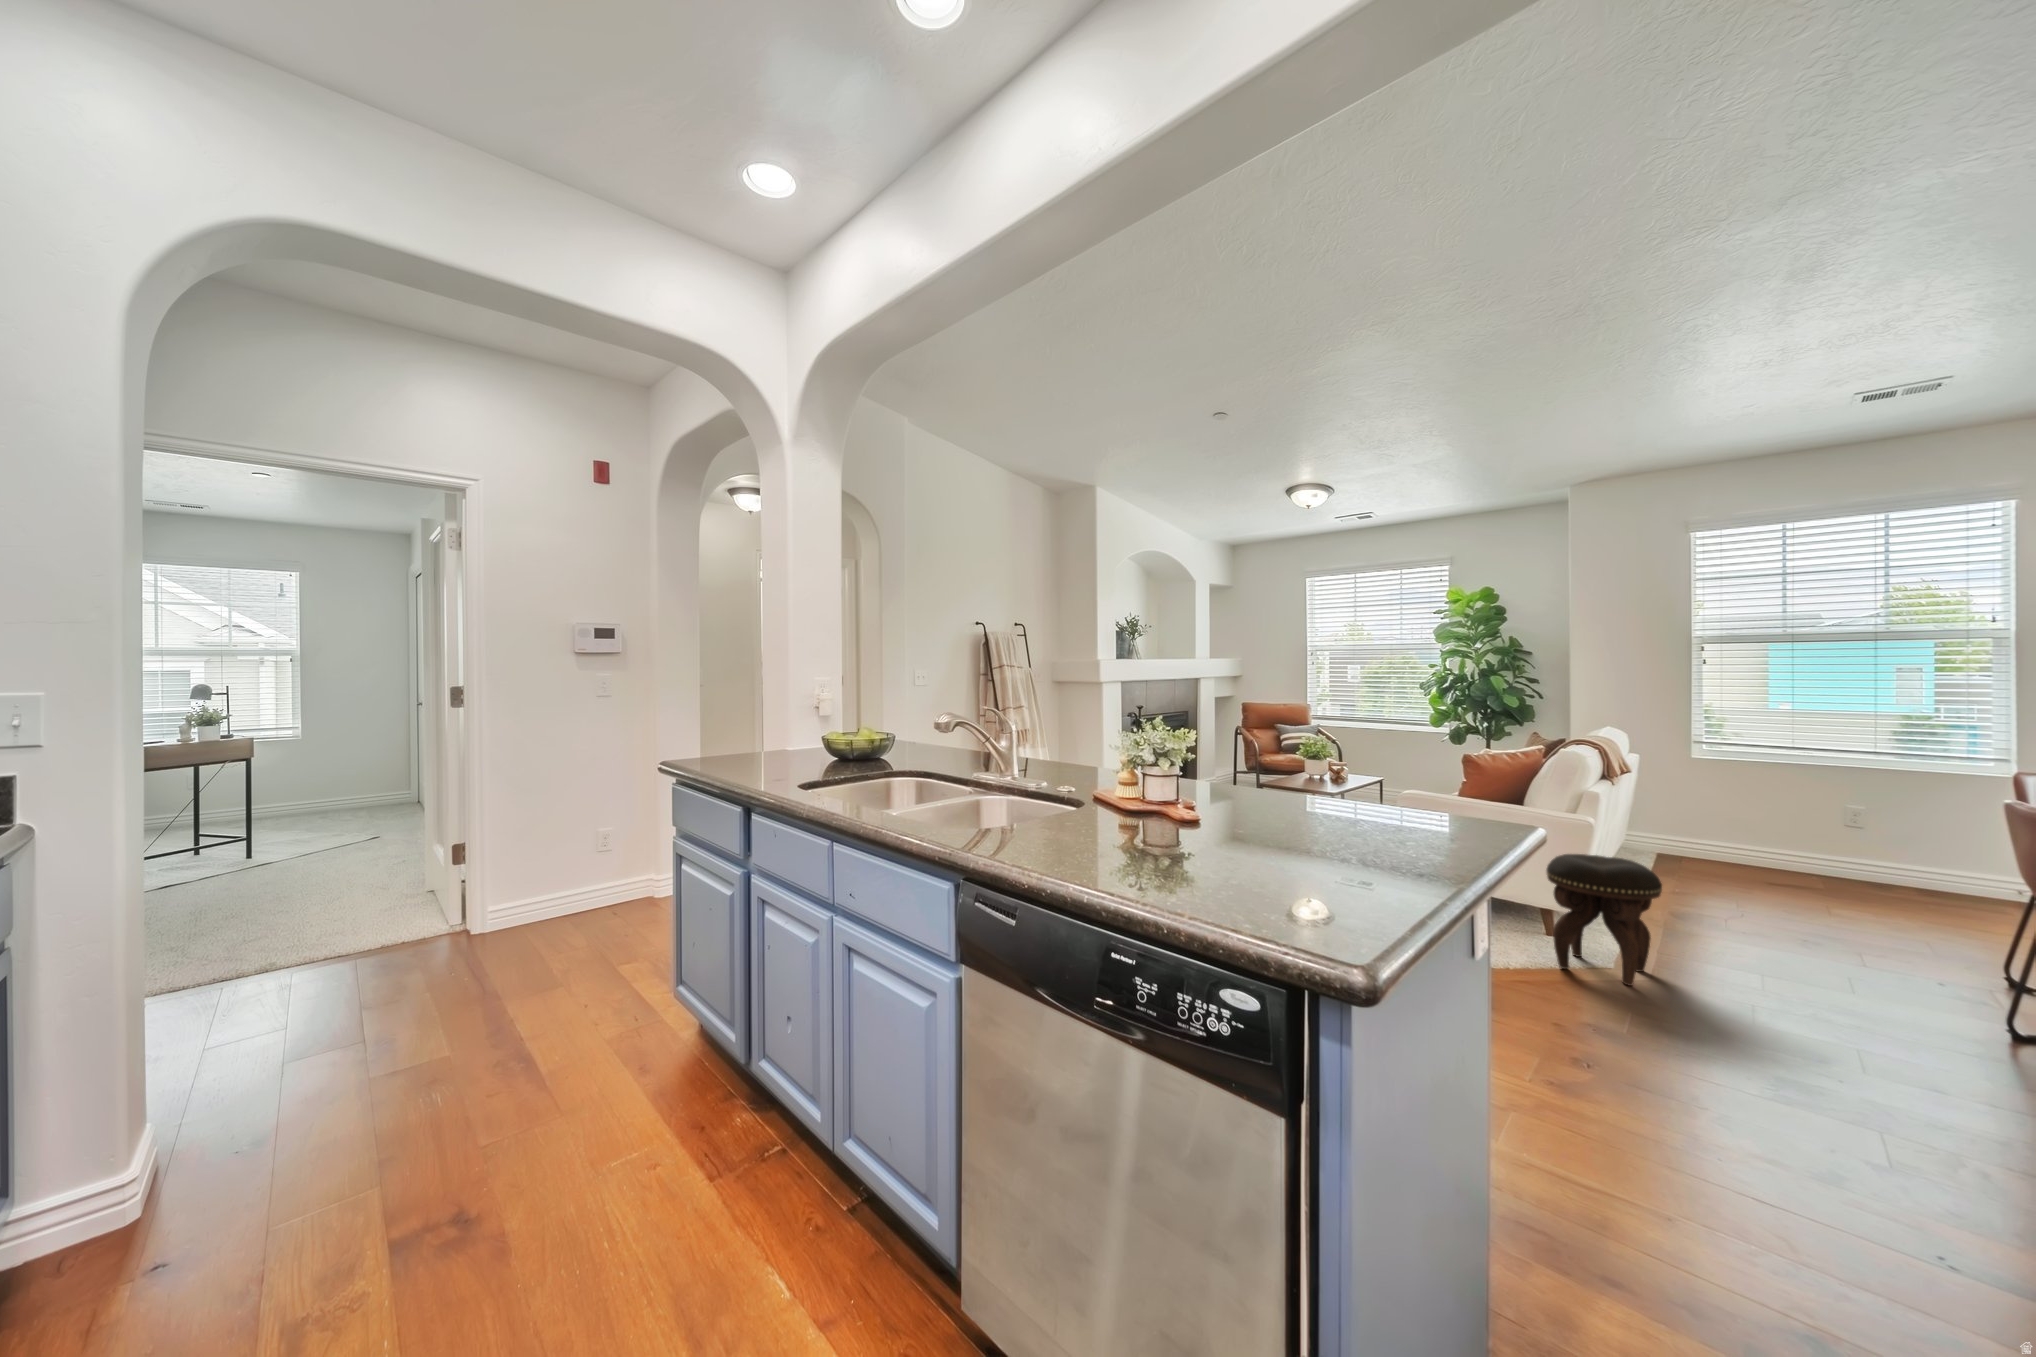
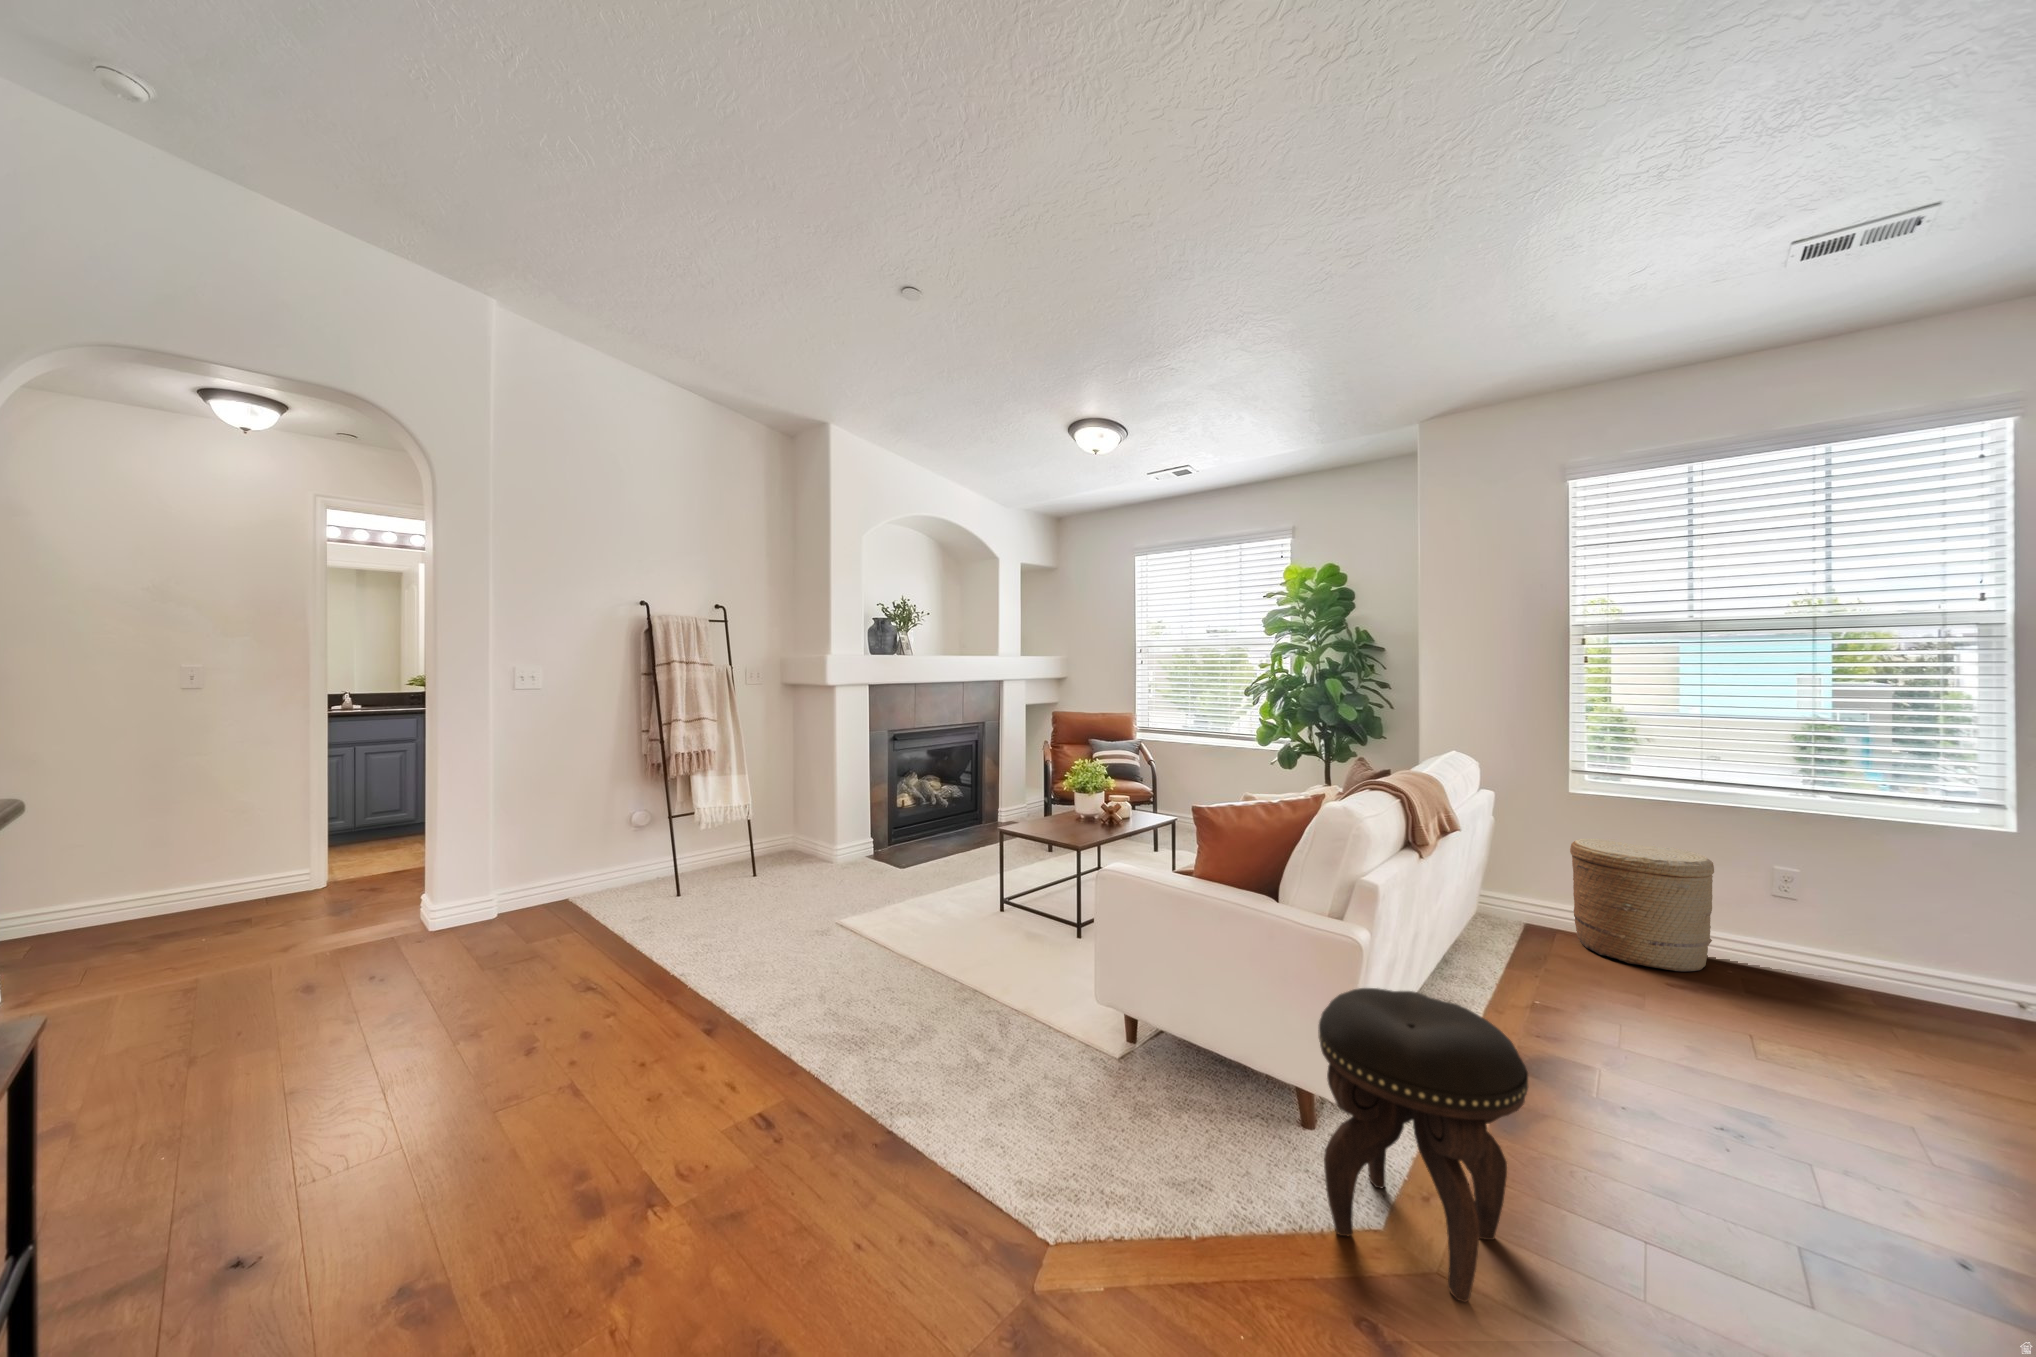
woven basket: none [1690,794,1797,881] -> present [1570,839,1714,972]

